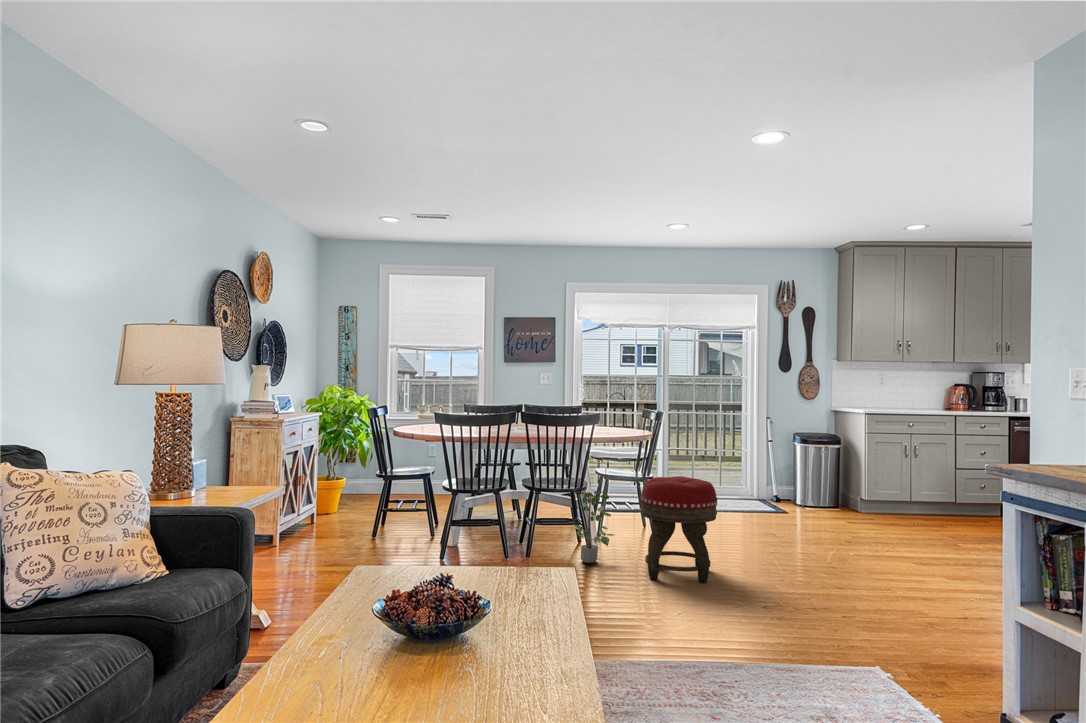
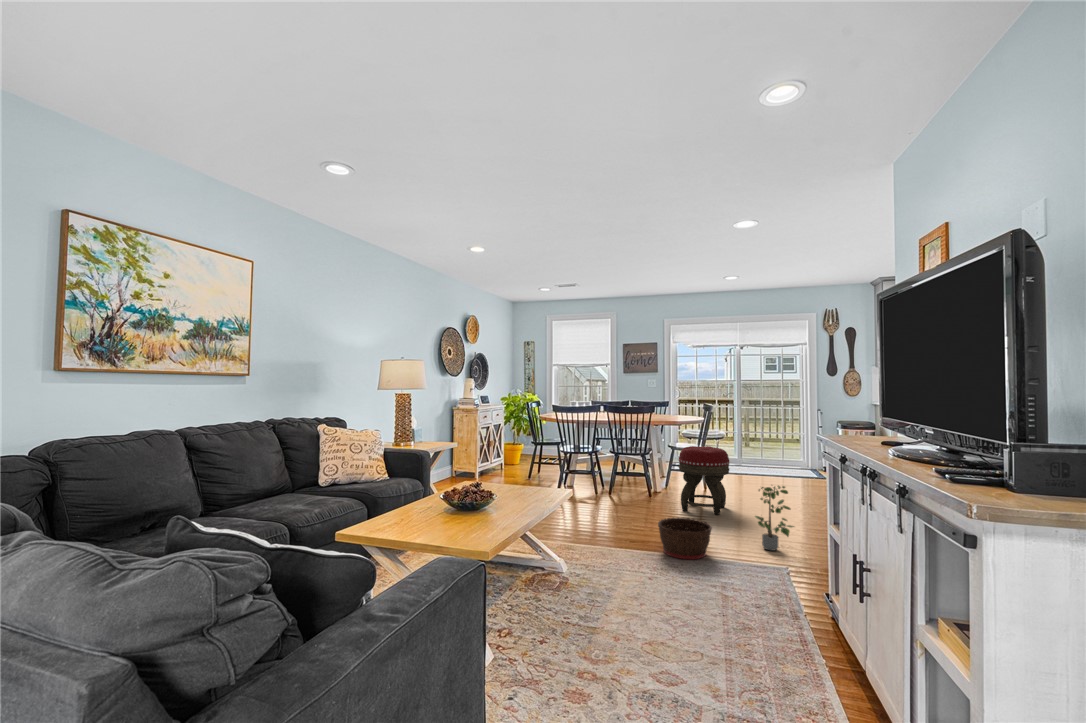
potted plant: present [574,490,614,563] -> present [755,486,794,551]
basket: none [672,600,761,674] -> present [658,518,712,559]

